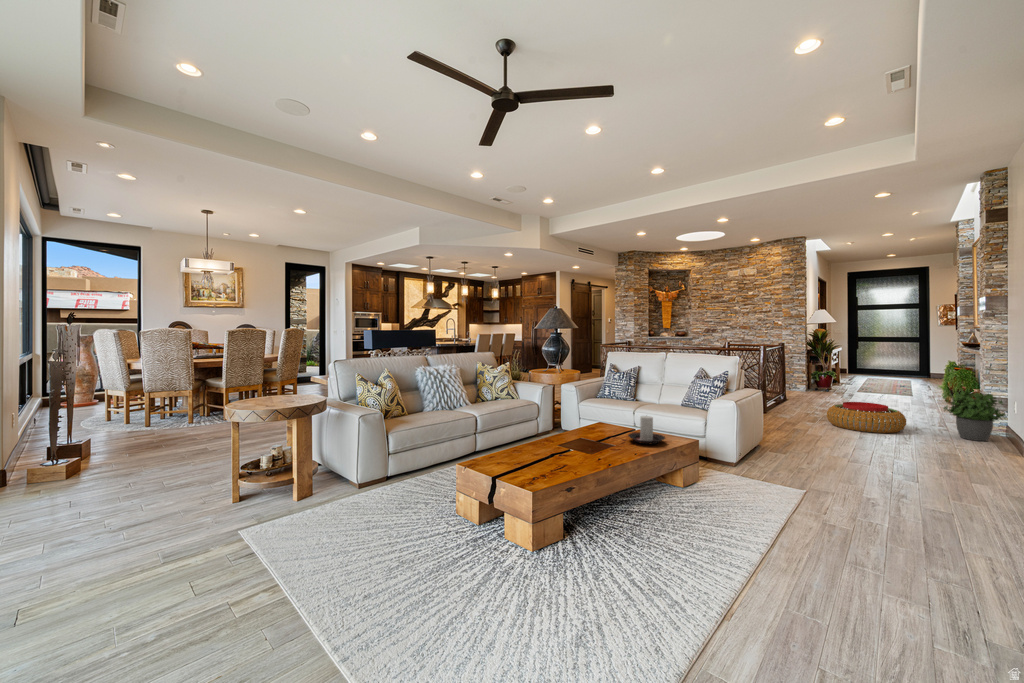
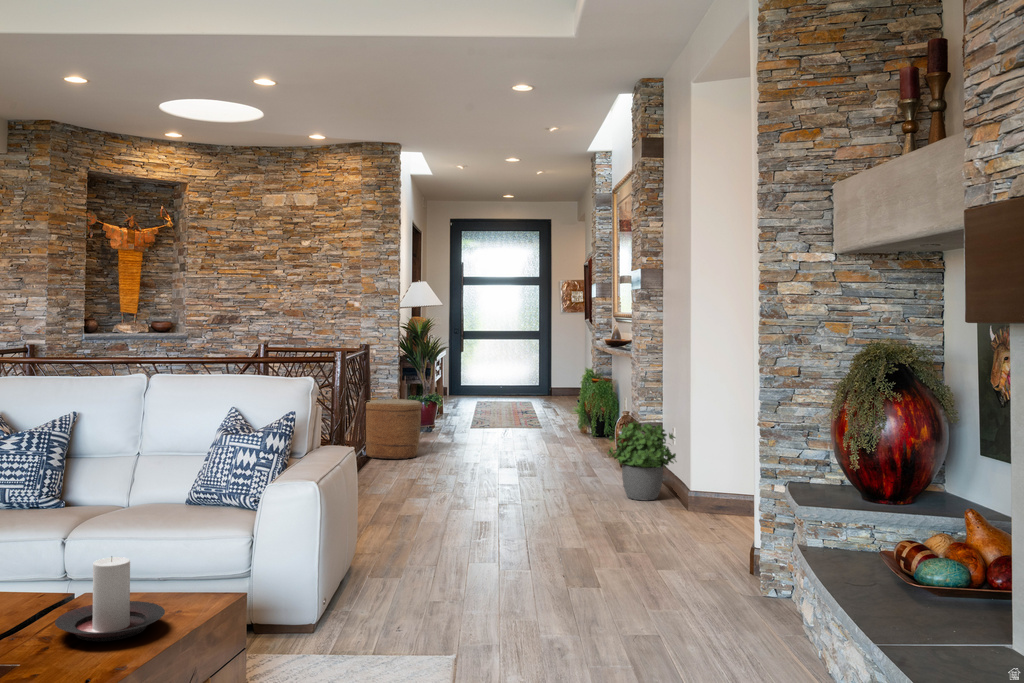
woven basket: none [780,371,816,403] -> present [365,399,422,459]
pouf: present [827,402,906,433] -> none [450,452,562,506]

